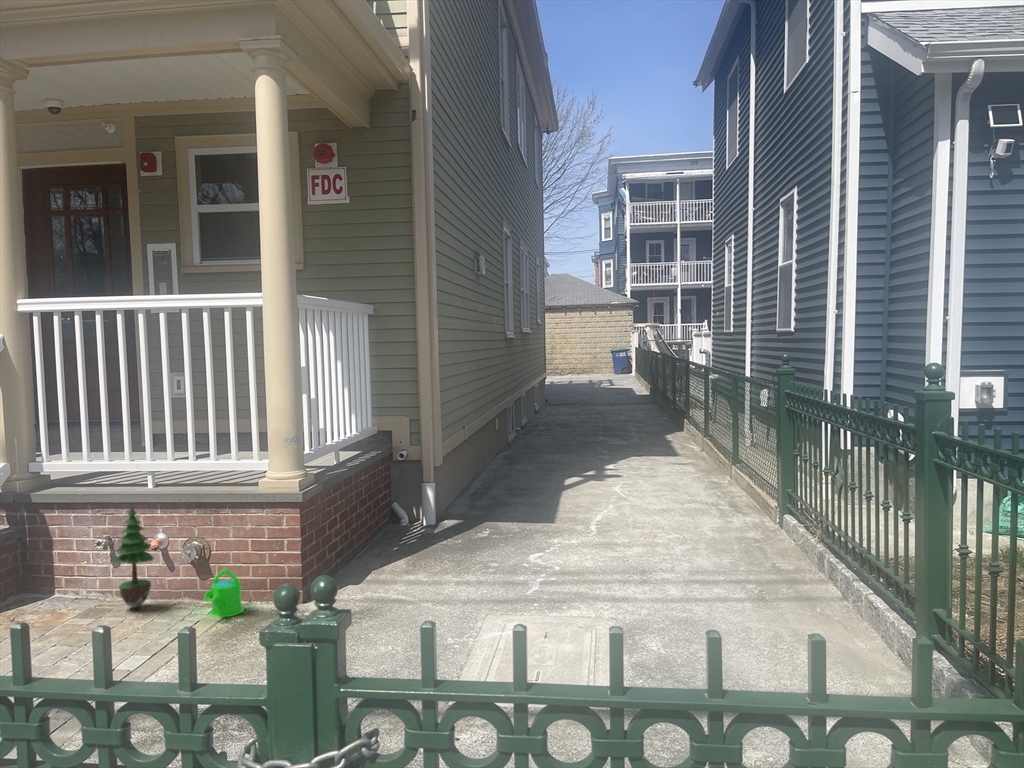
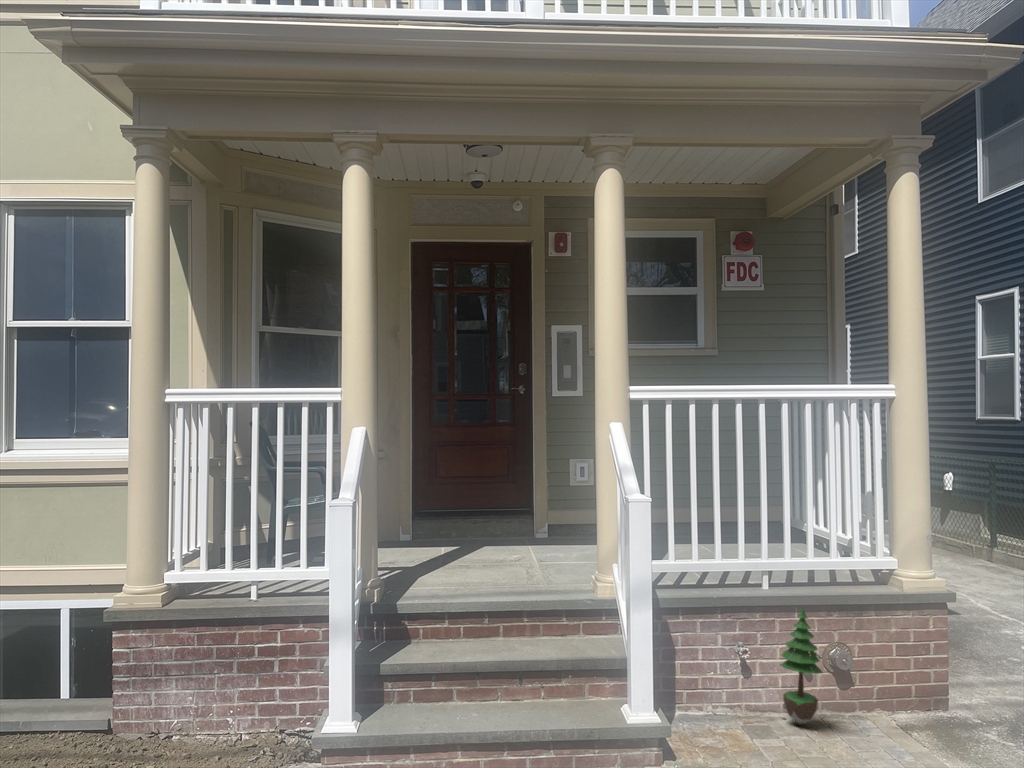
watering can: present [205,569,244,617] -> none [873,676,921,732]

